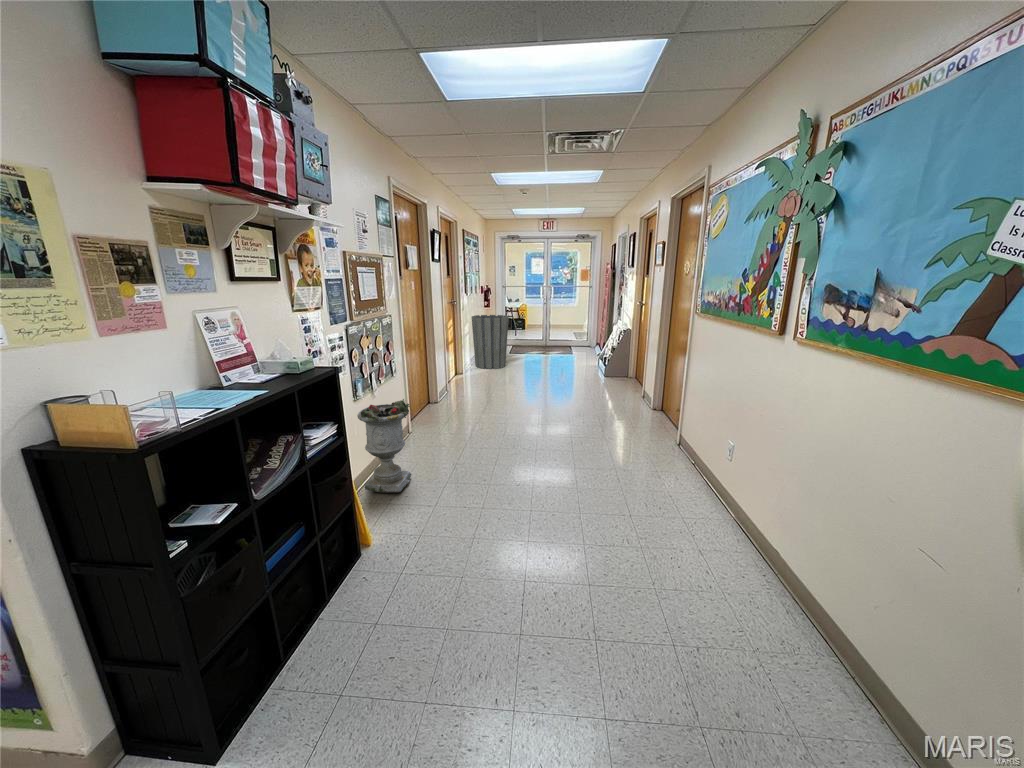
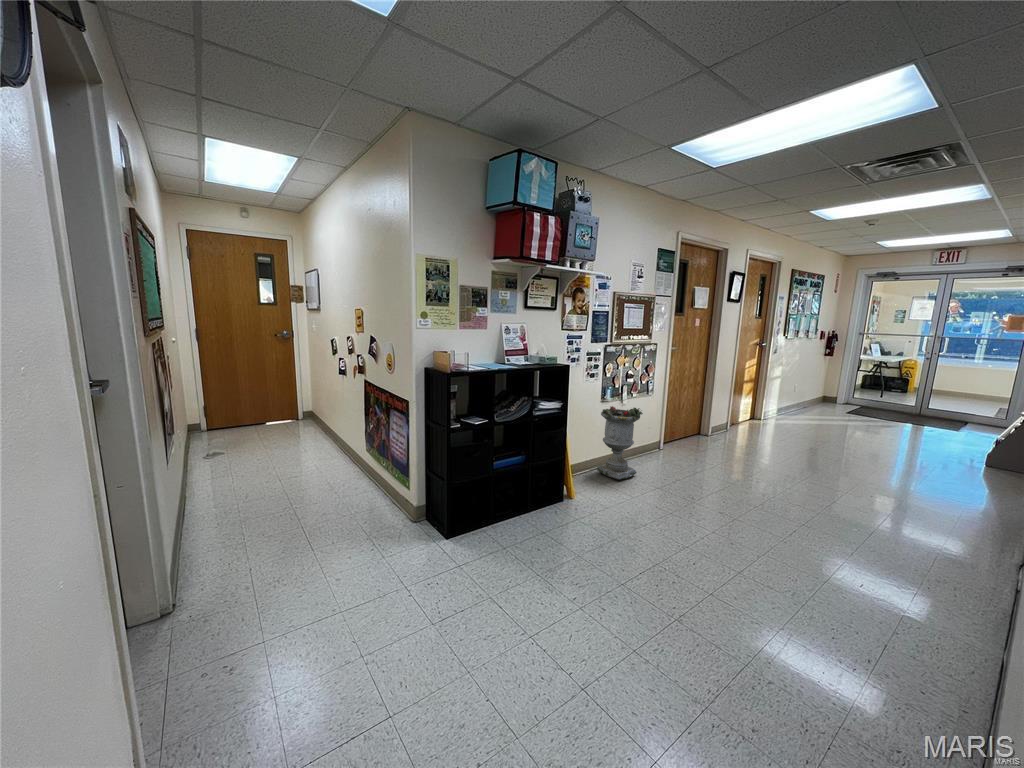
trash can: present [472,315,509,369] -> none [785,361,840,423]

